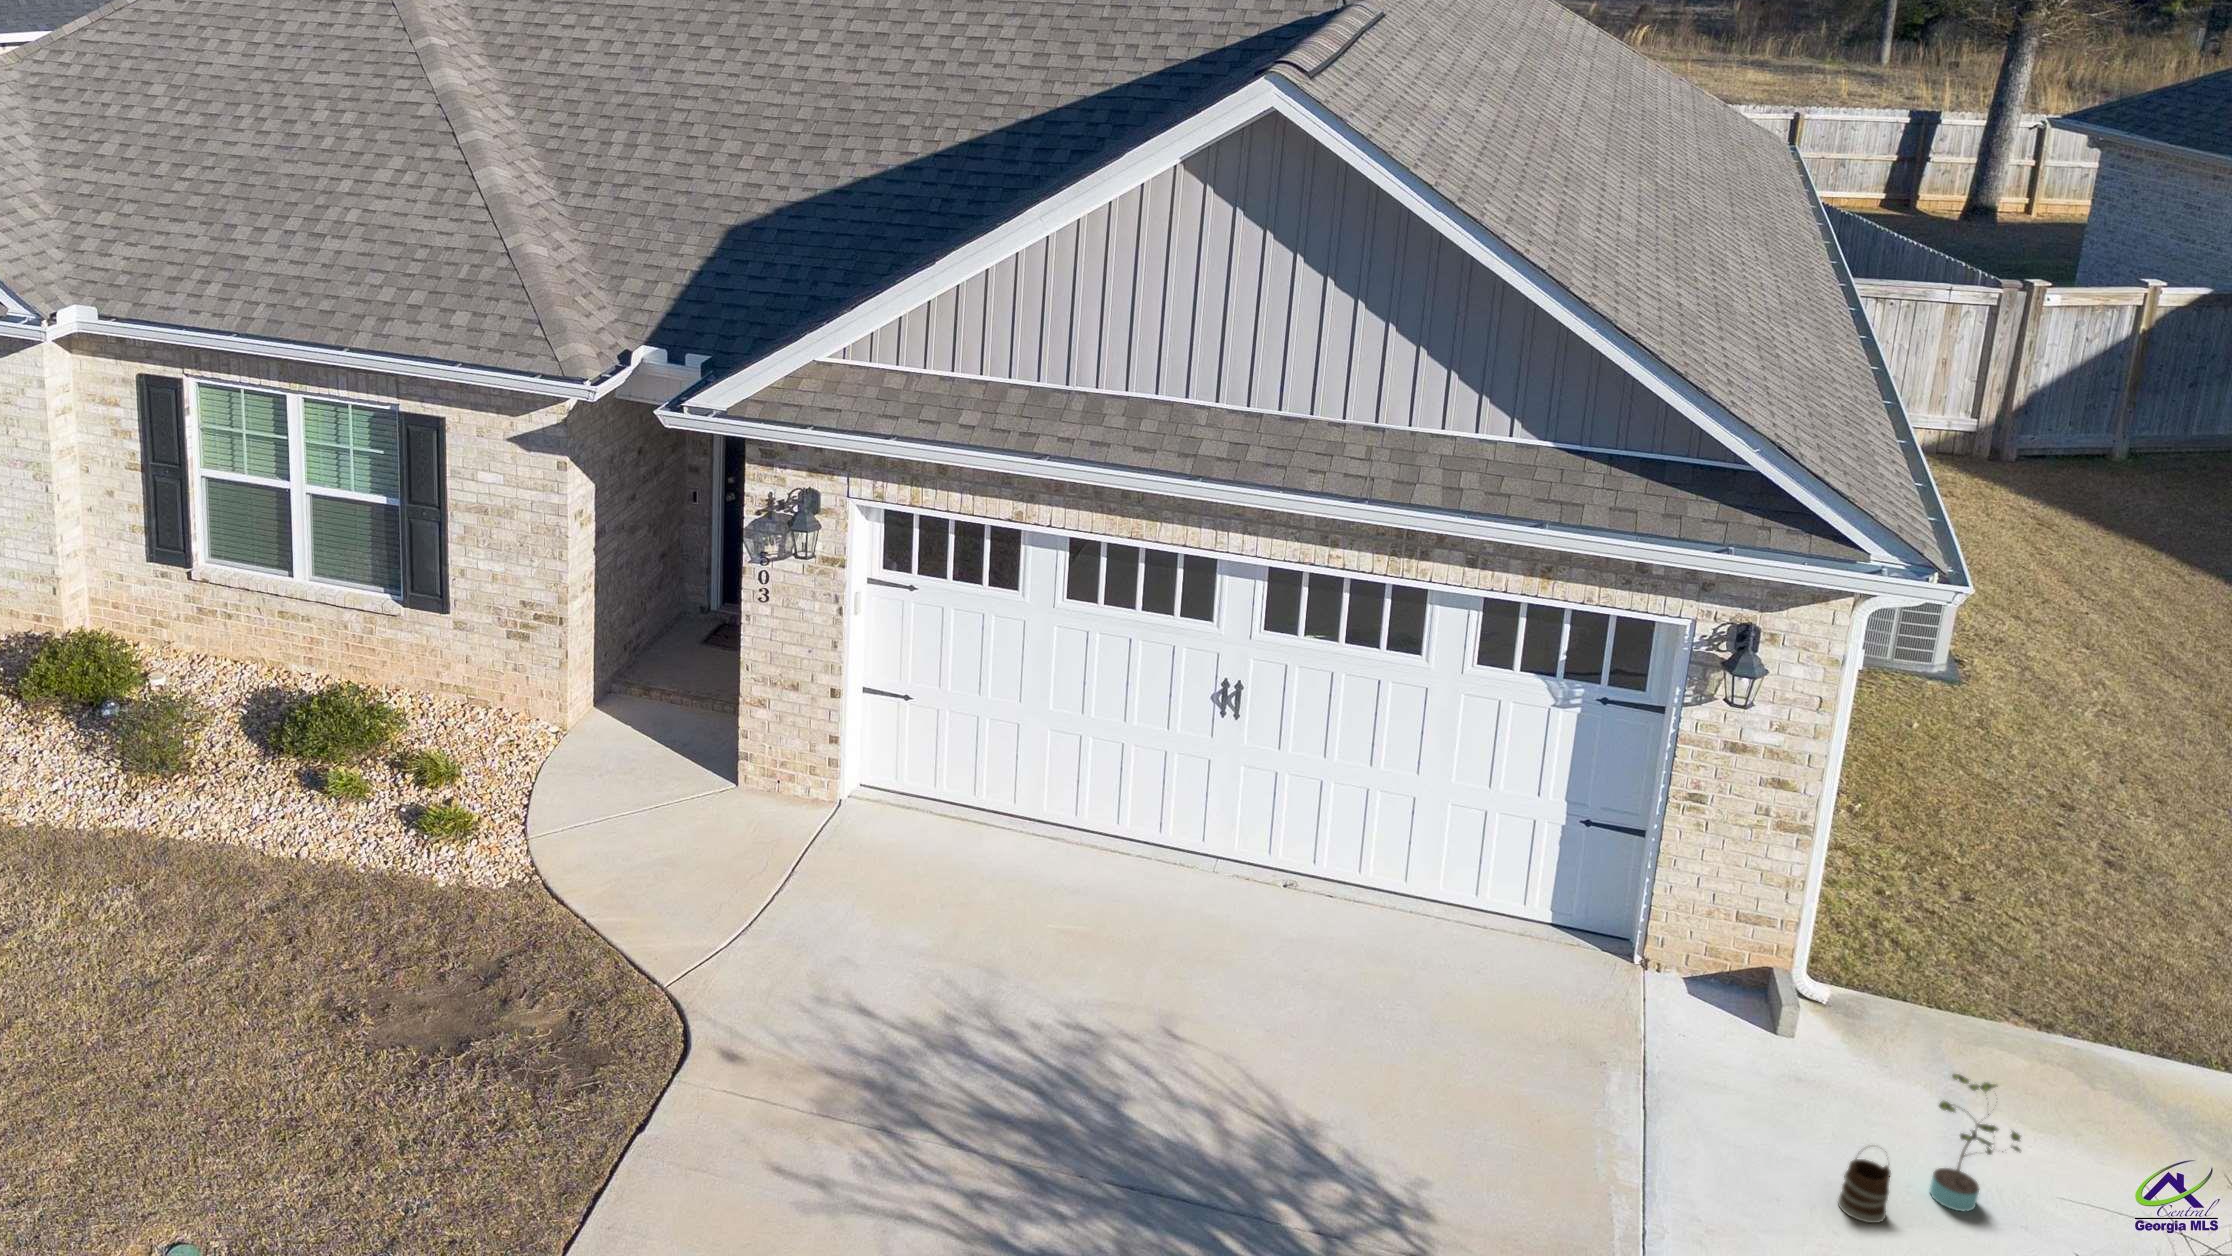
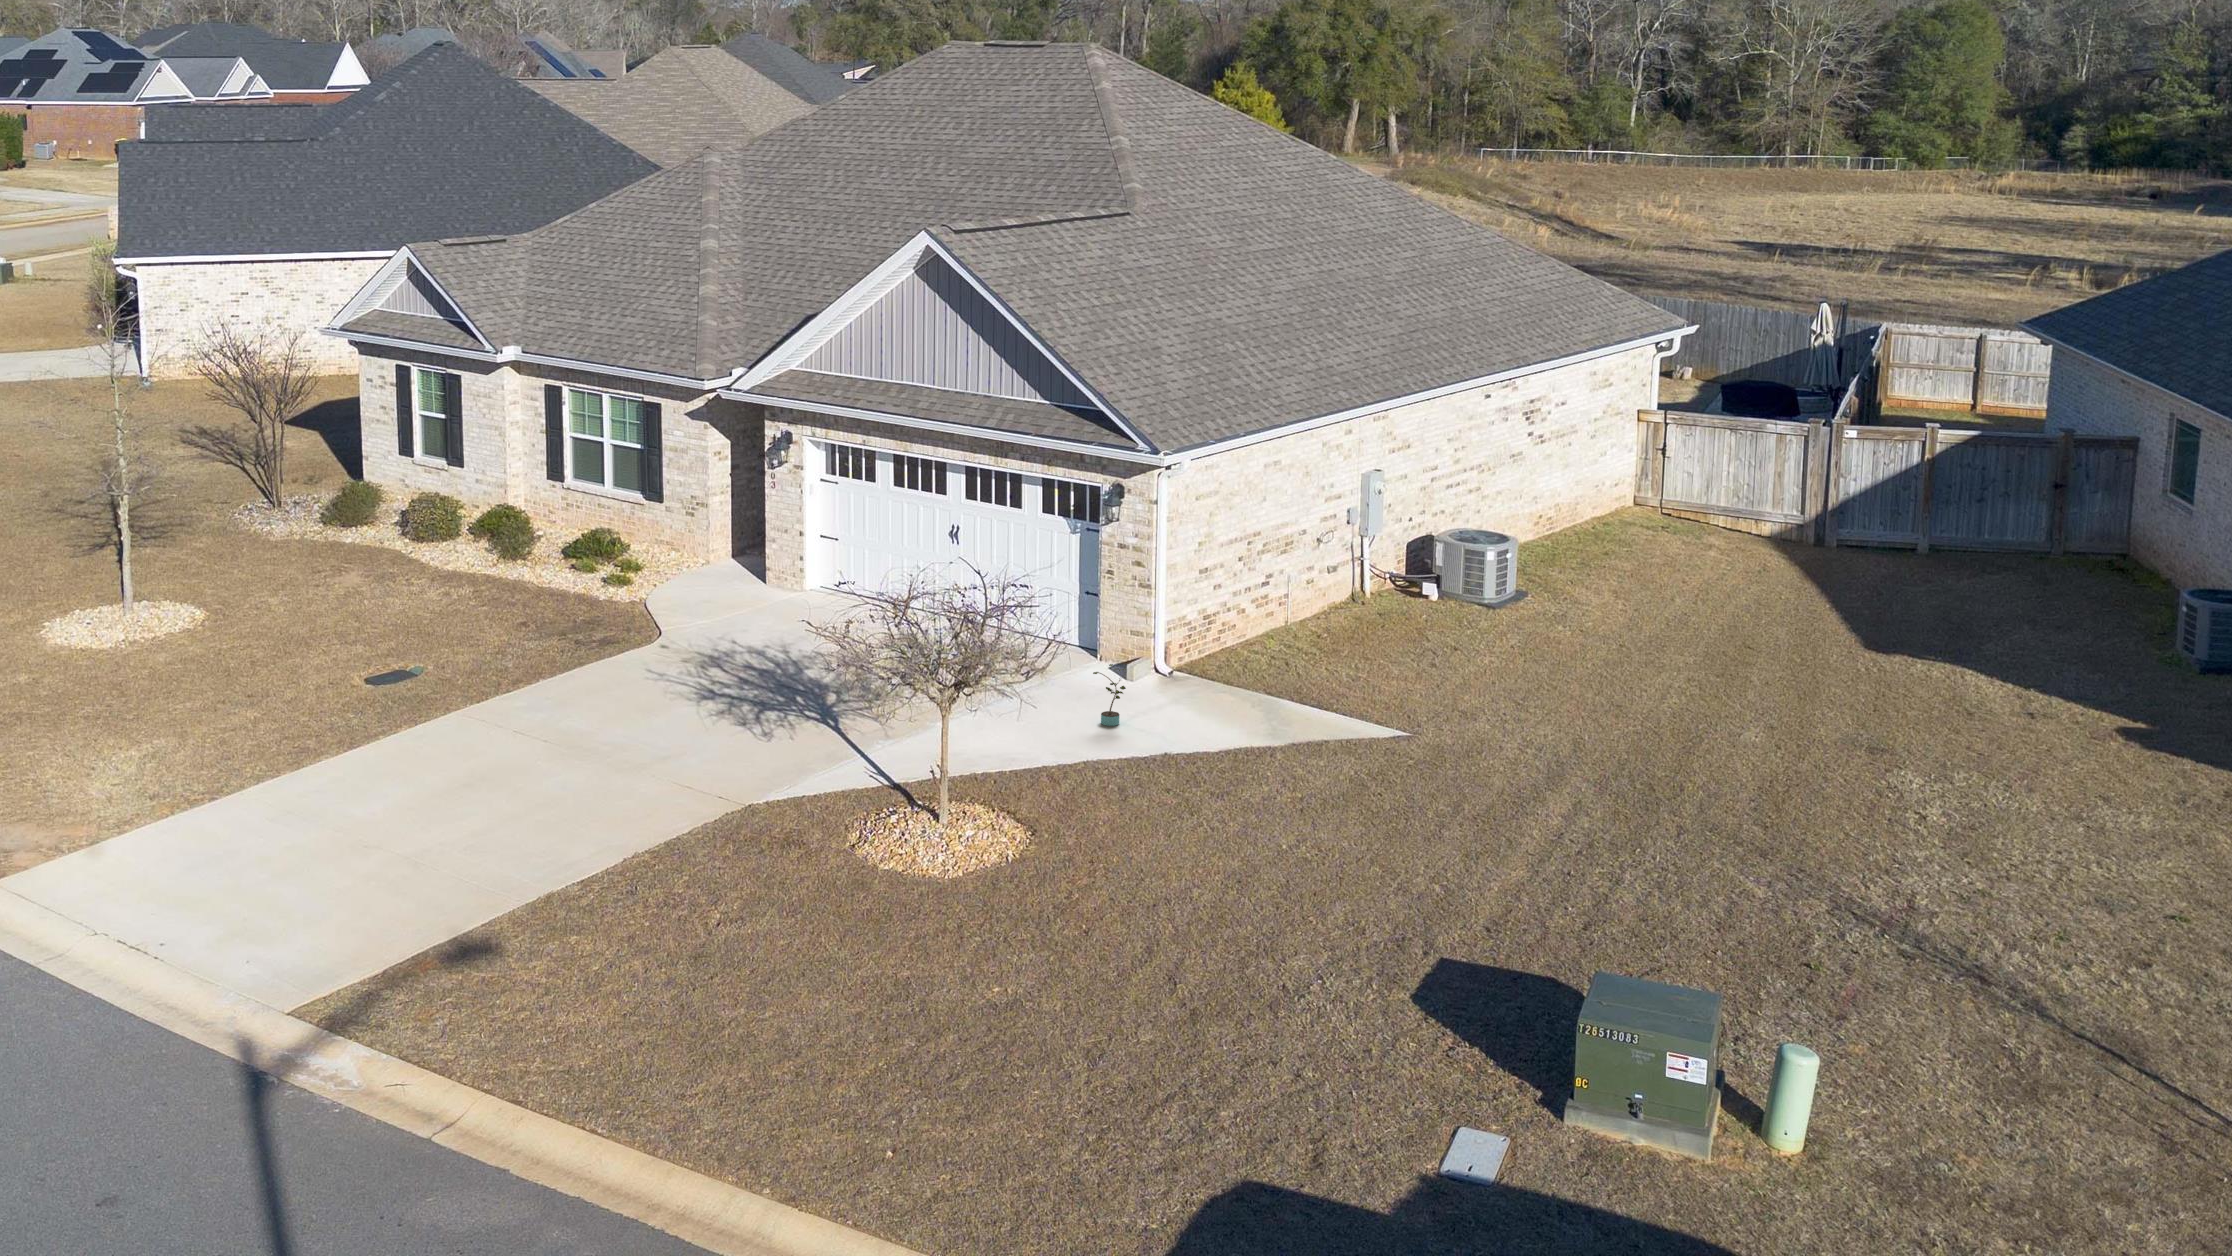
wooden bucket: present [1838,1158,1890,1223] -> none [1054,688,1073,723]

